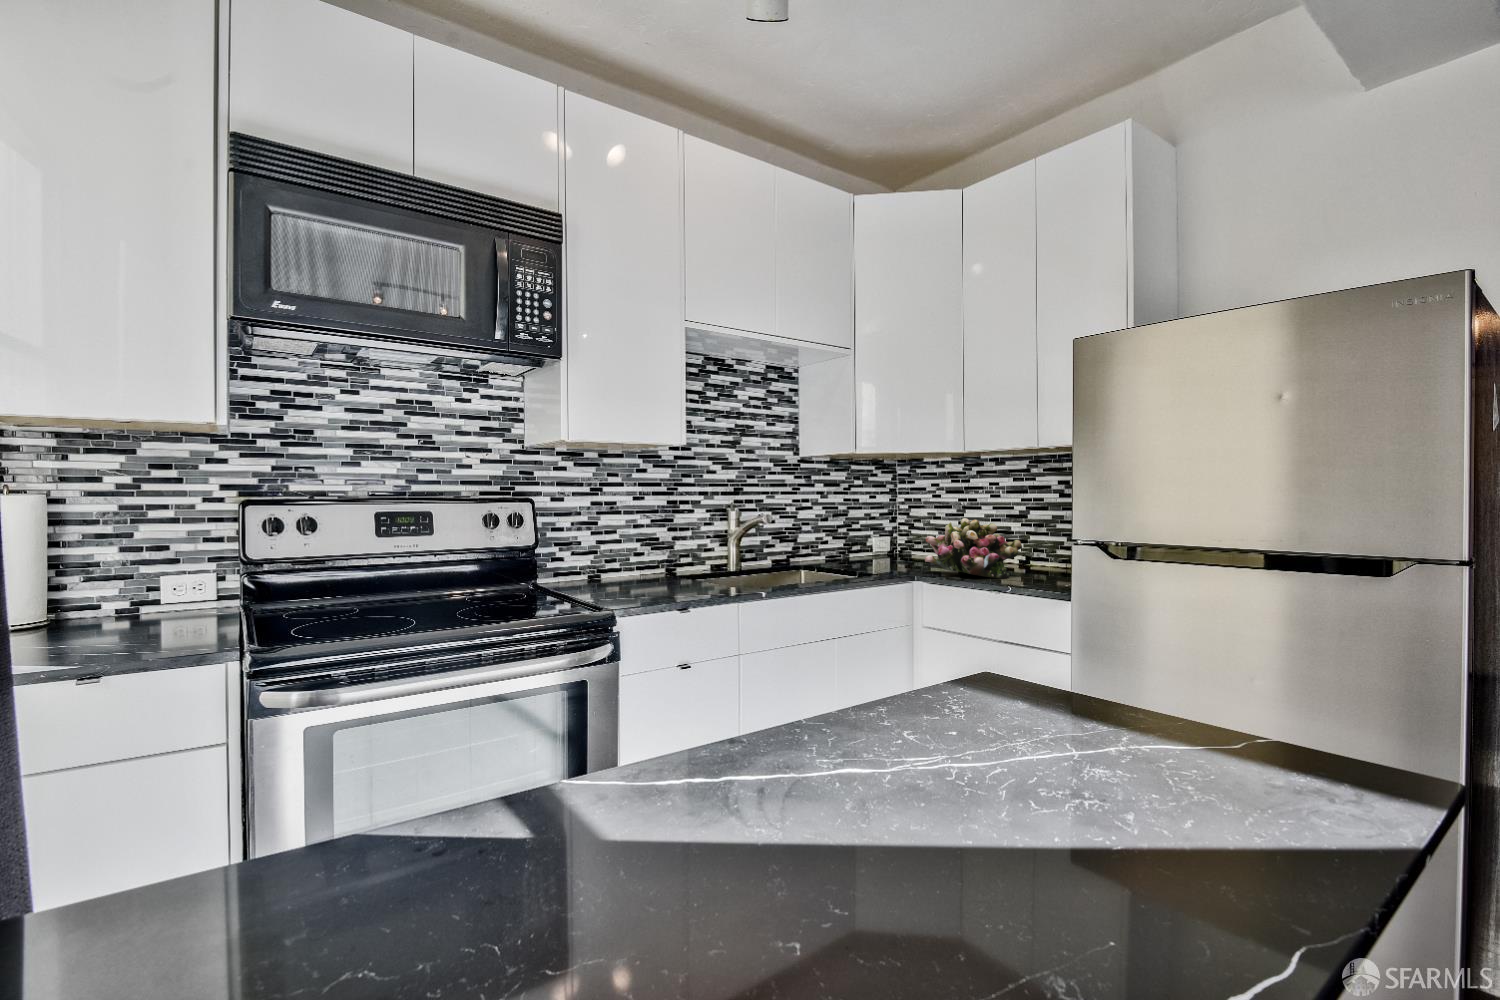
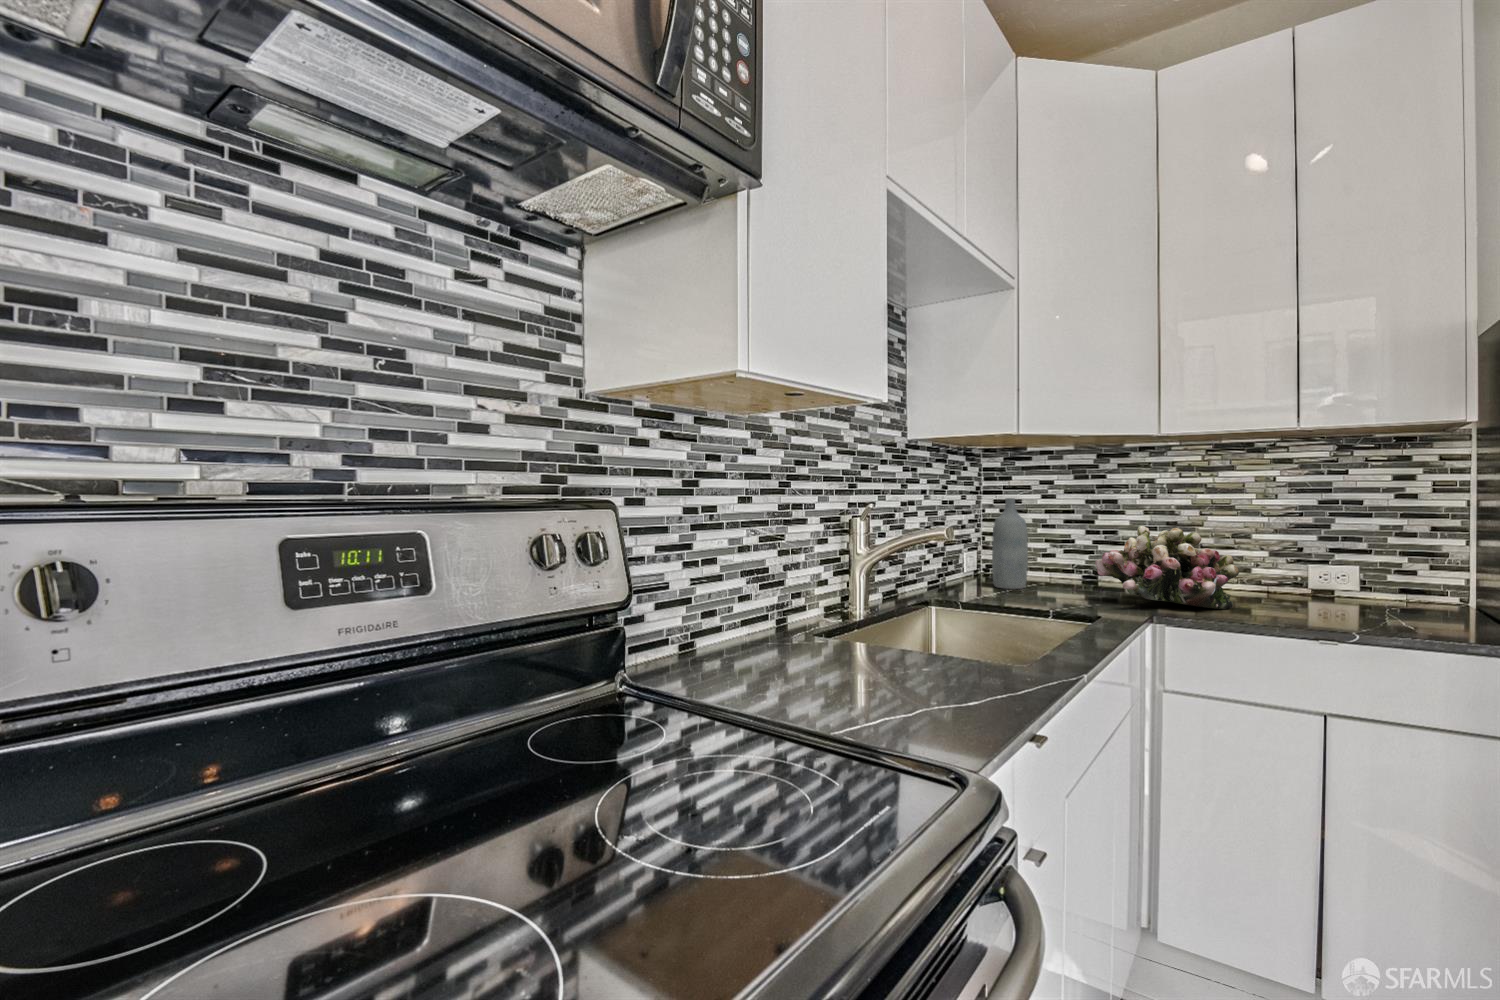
bottle: none [891,497,916,565] -> present [992,498,1028,589]

